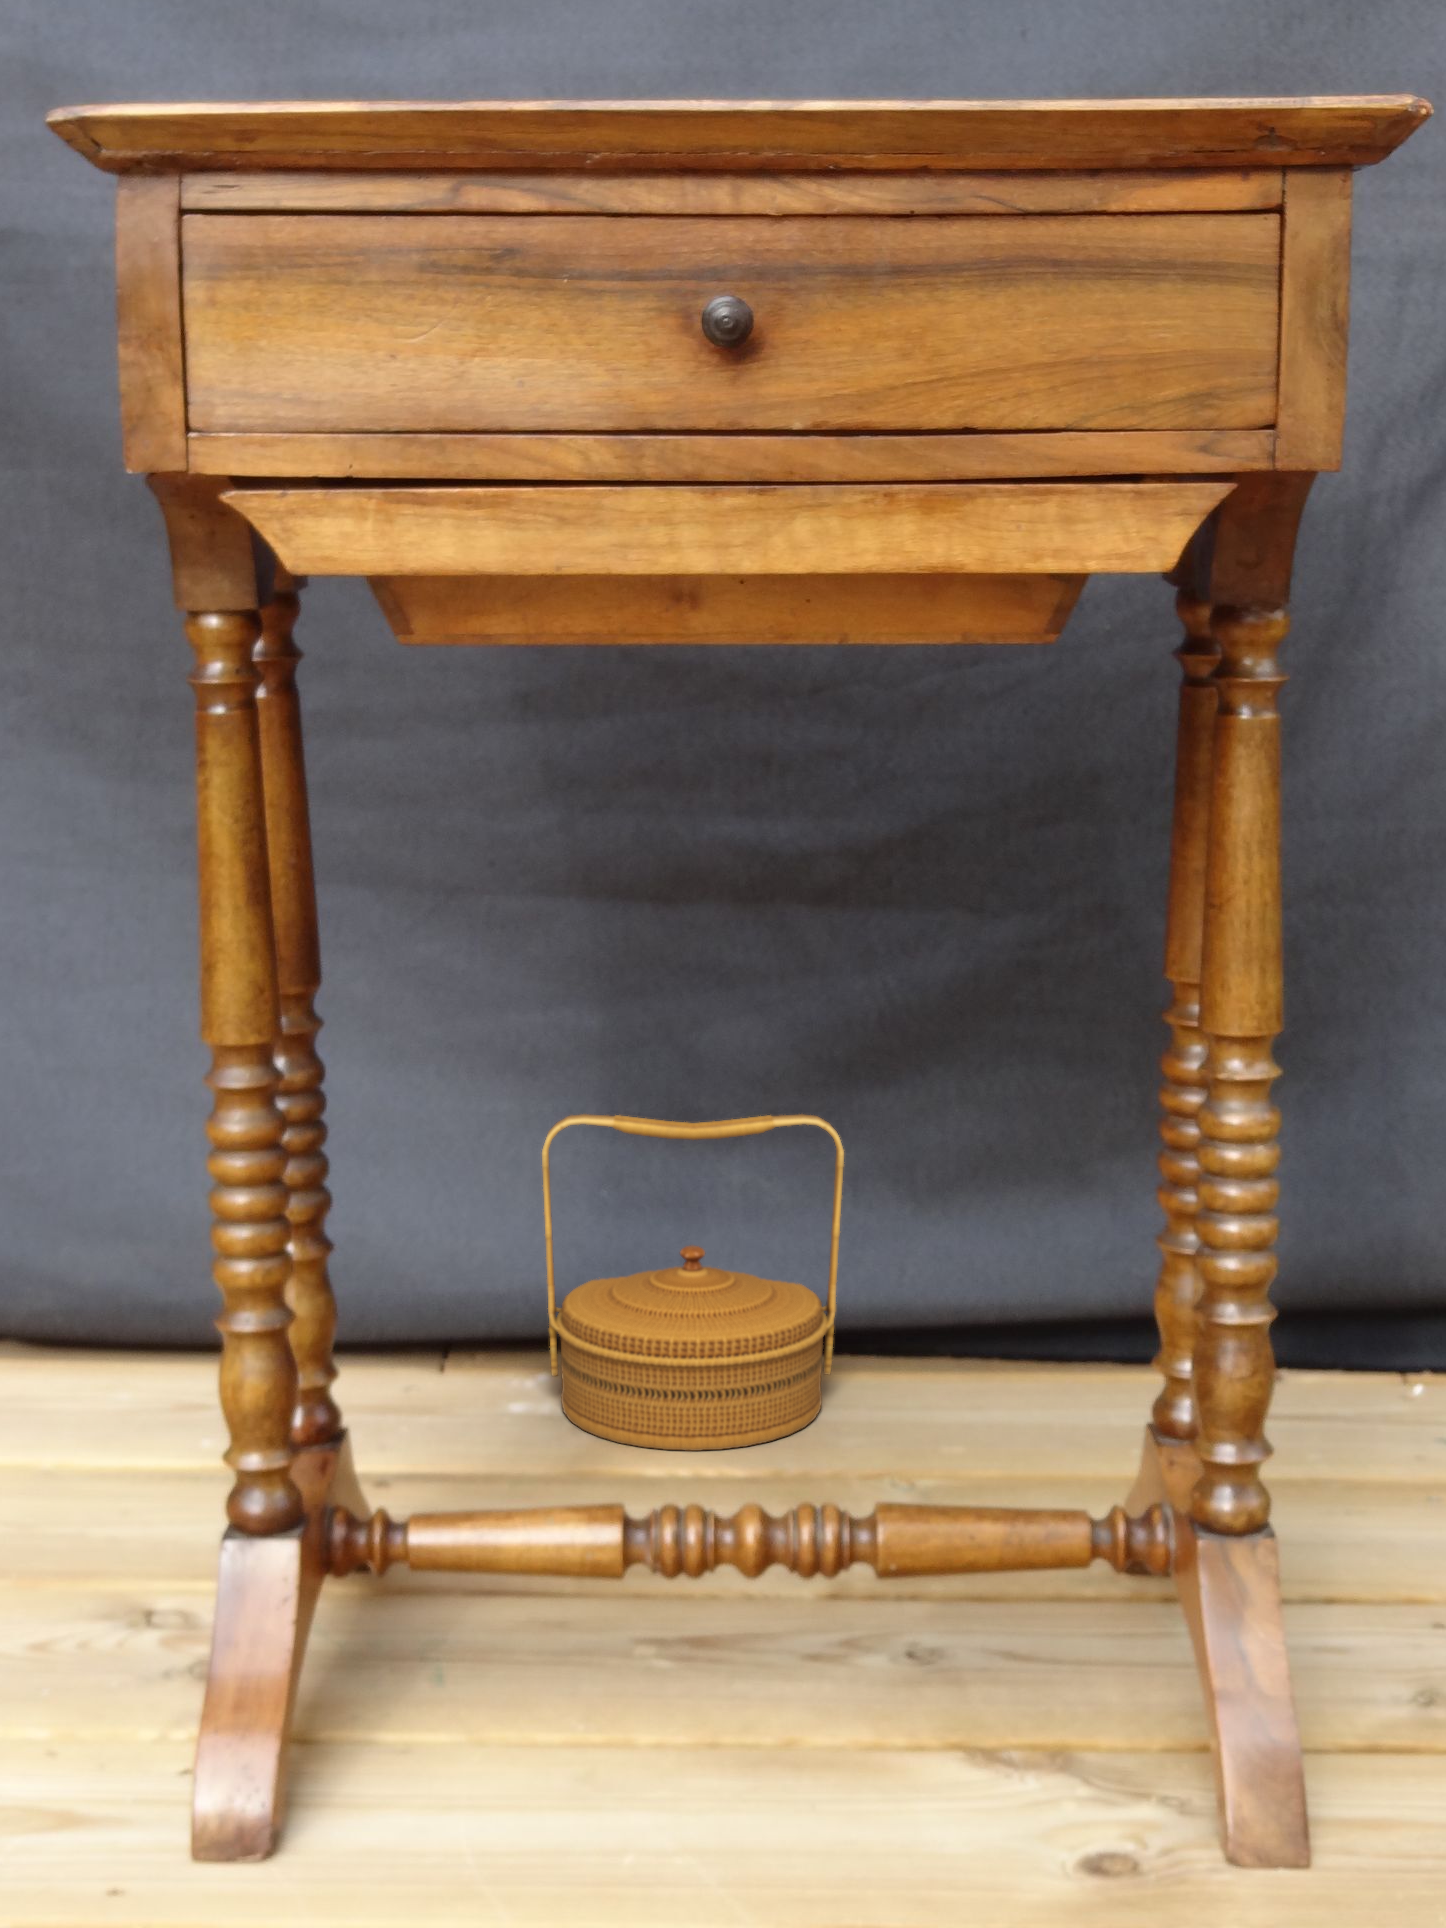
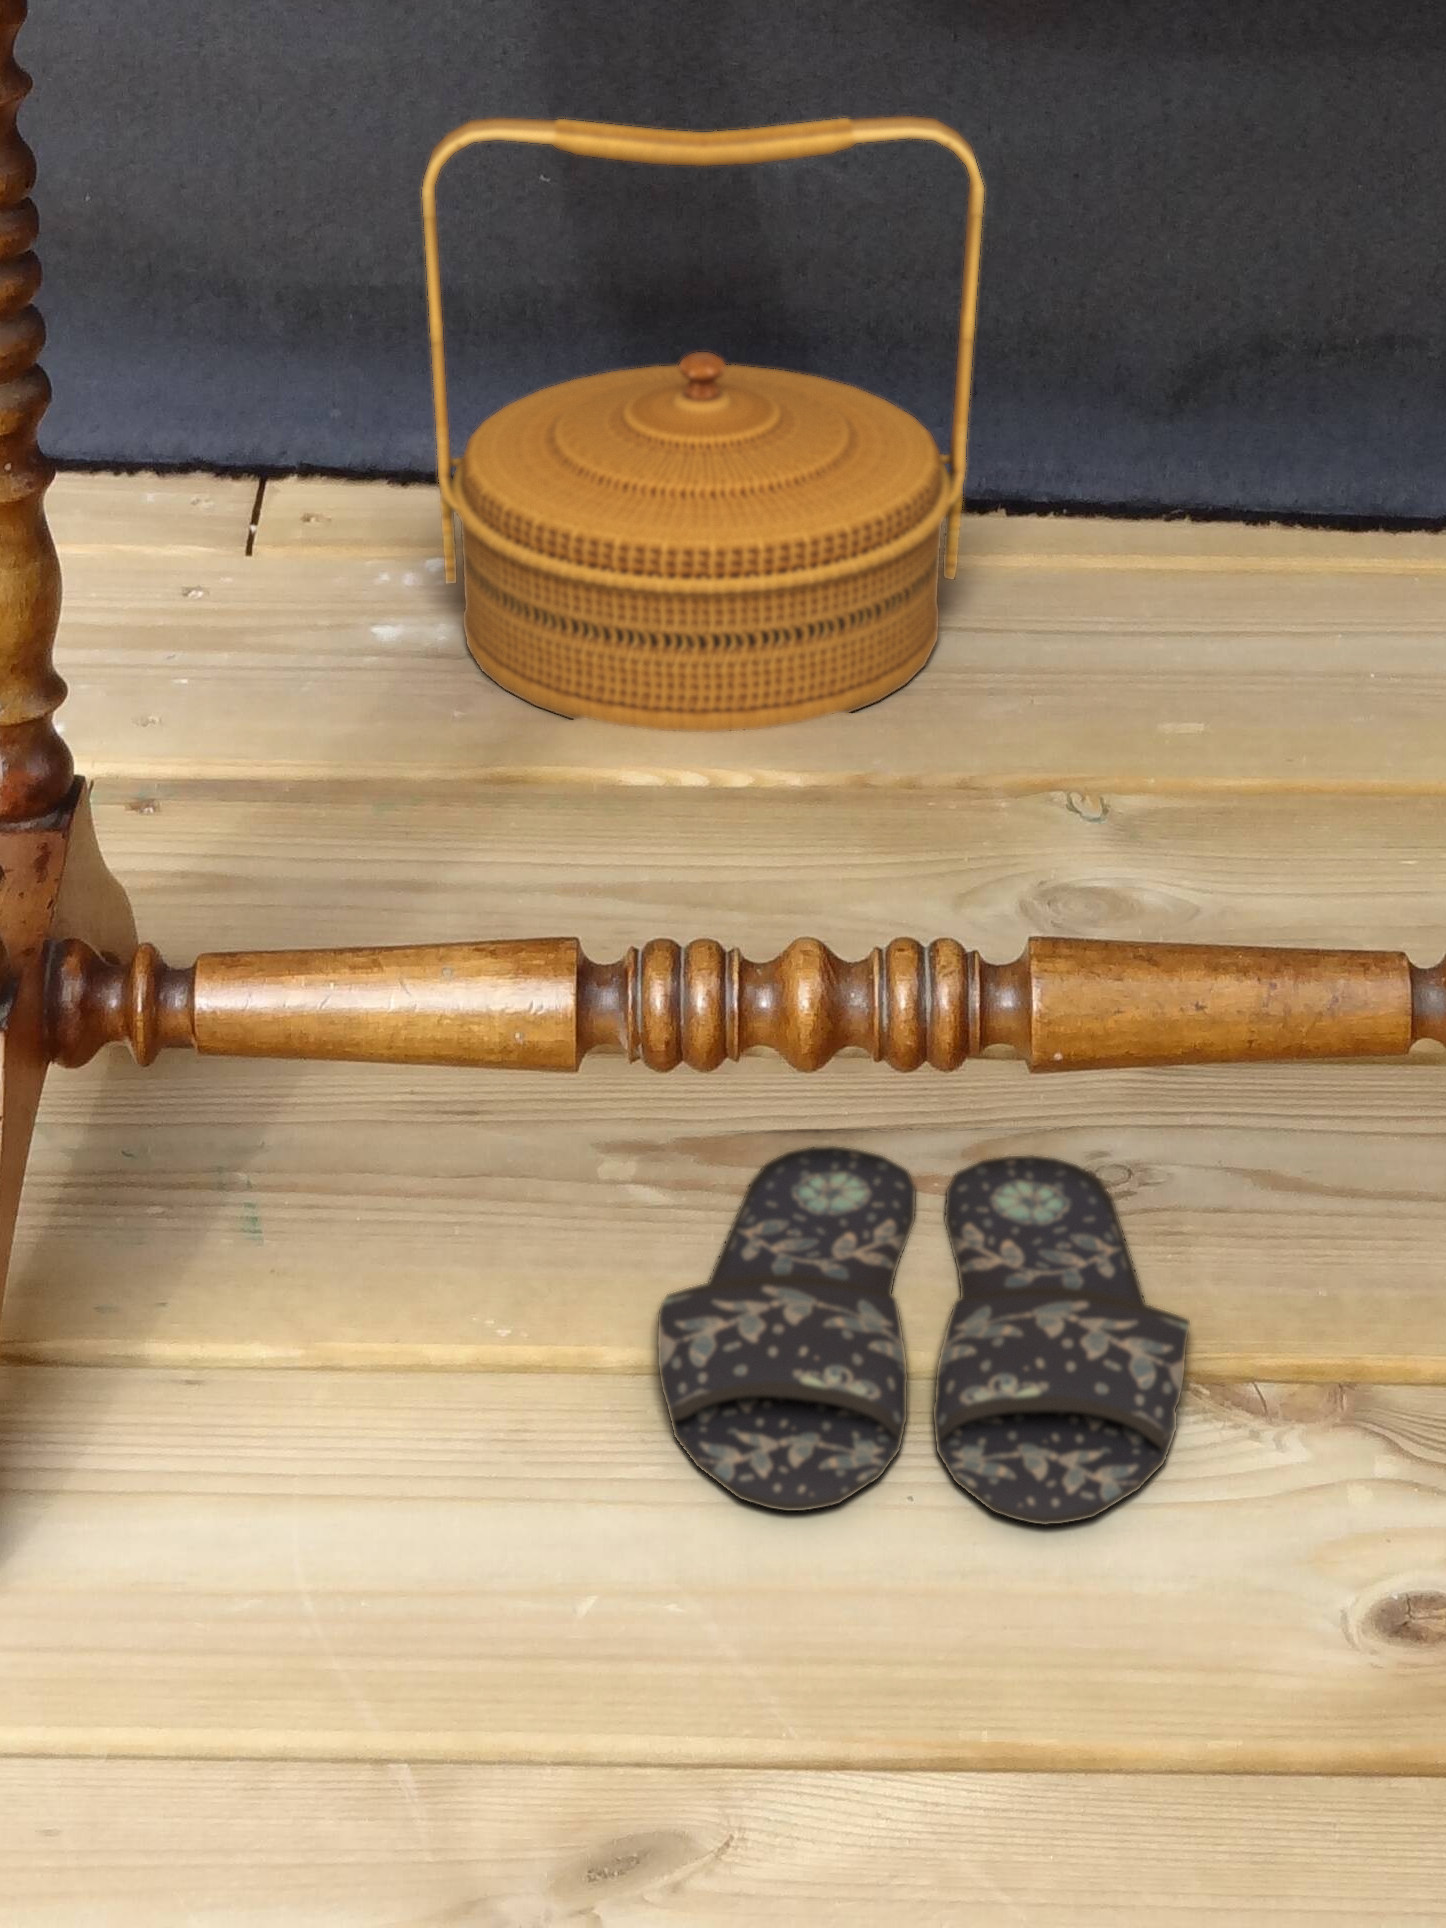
slippers: none [665,1647,982,1846] -> present [658,1146,1189,1525]

